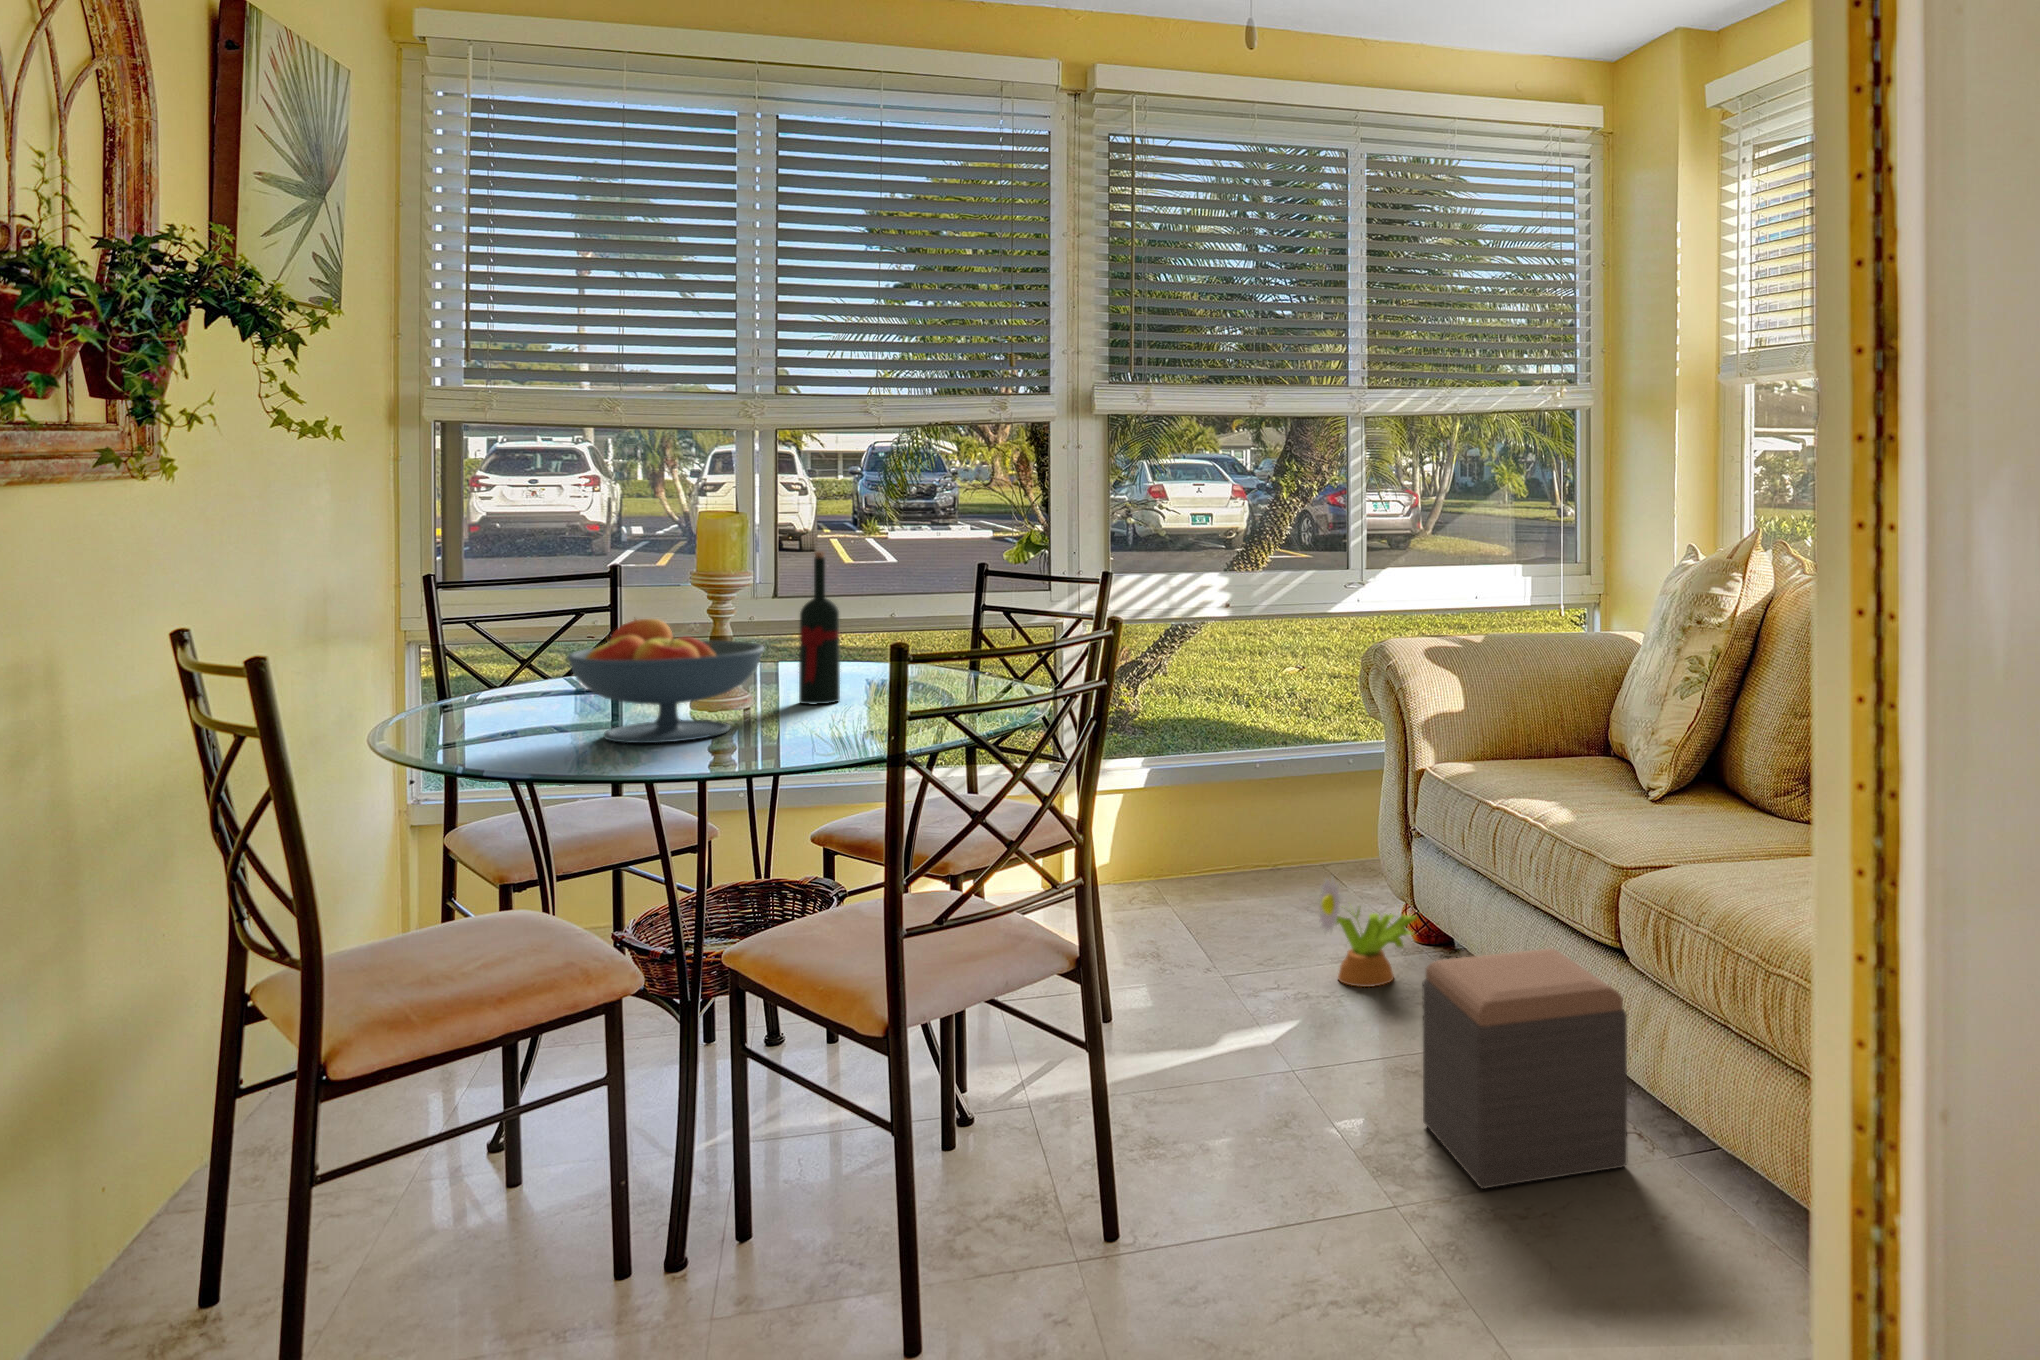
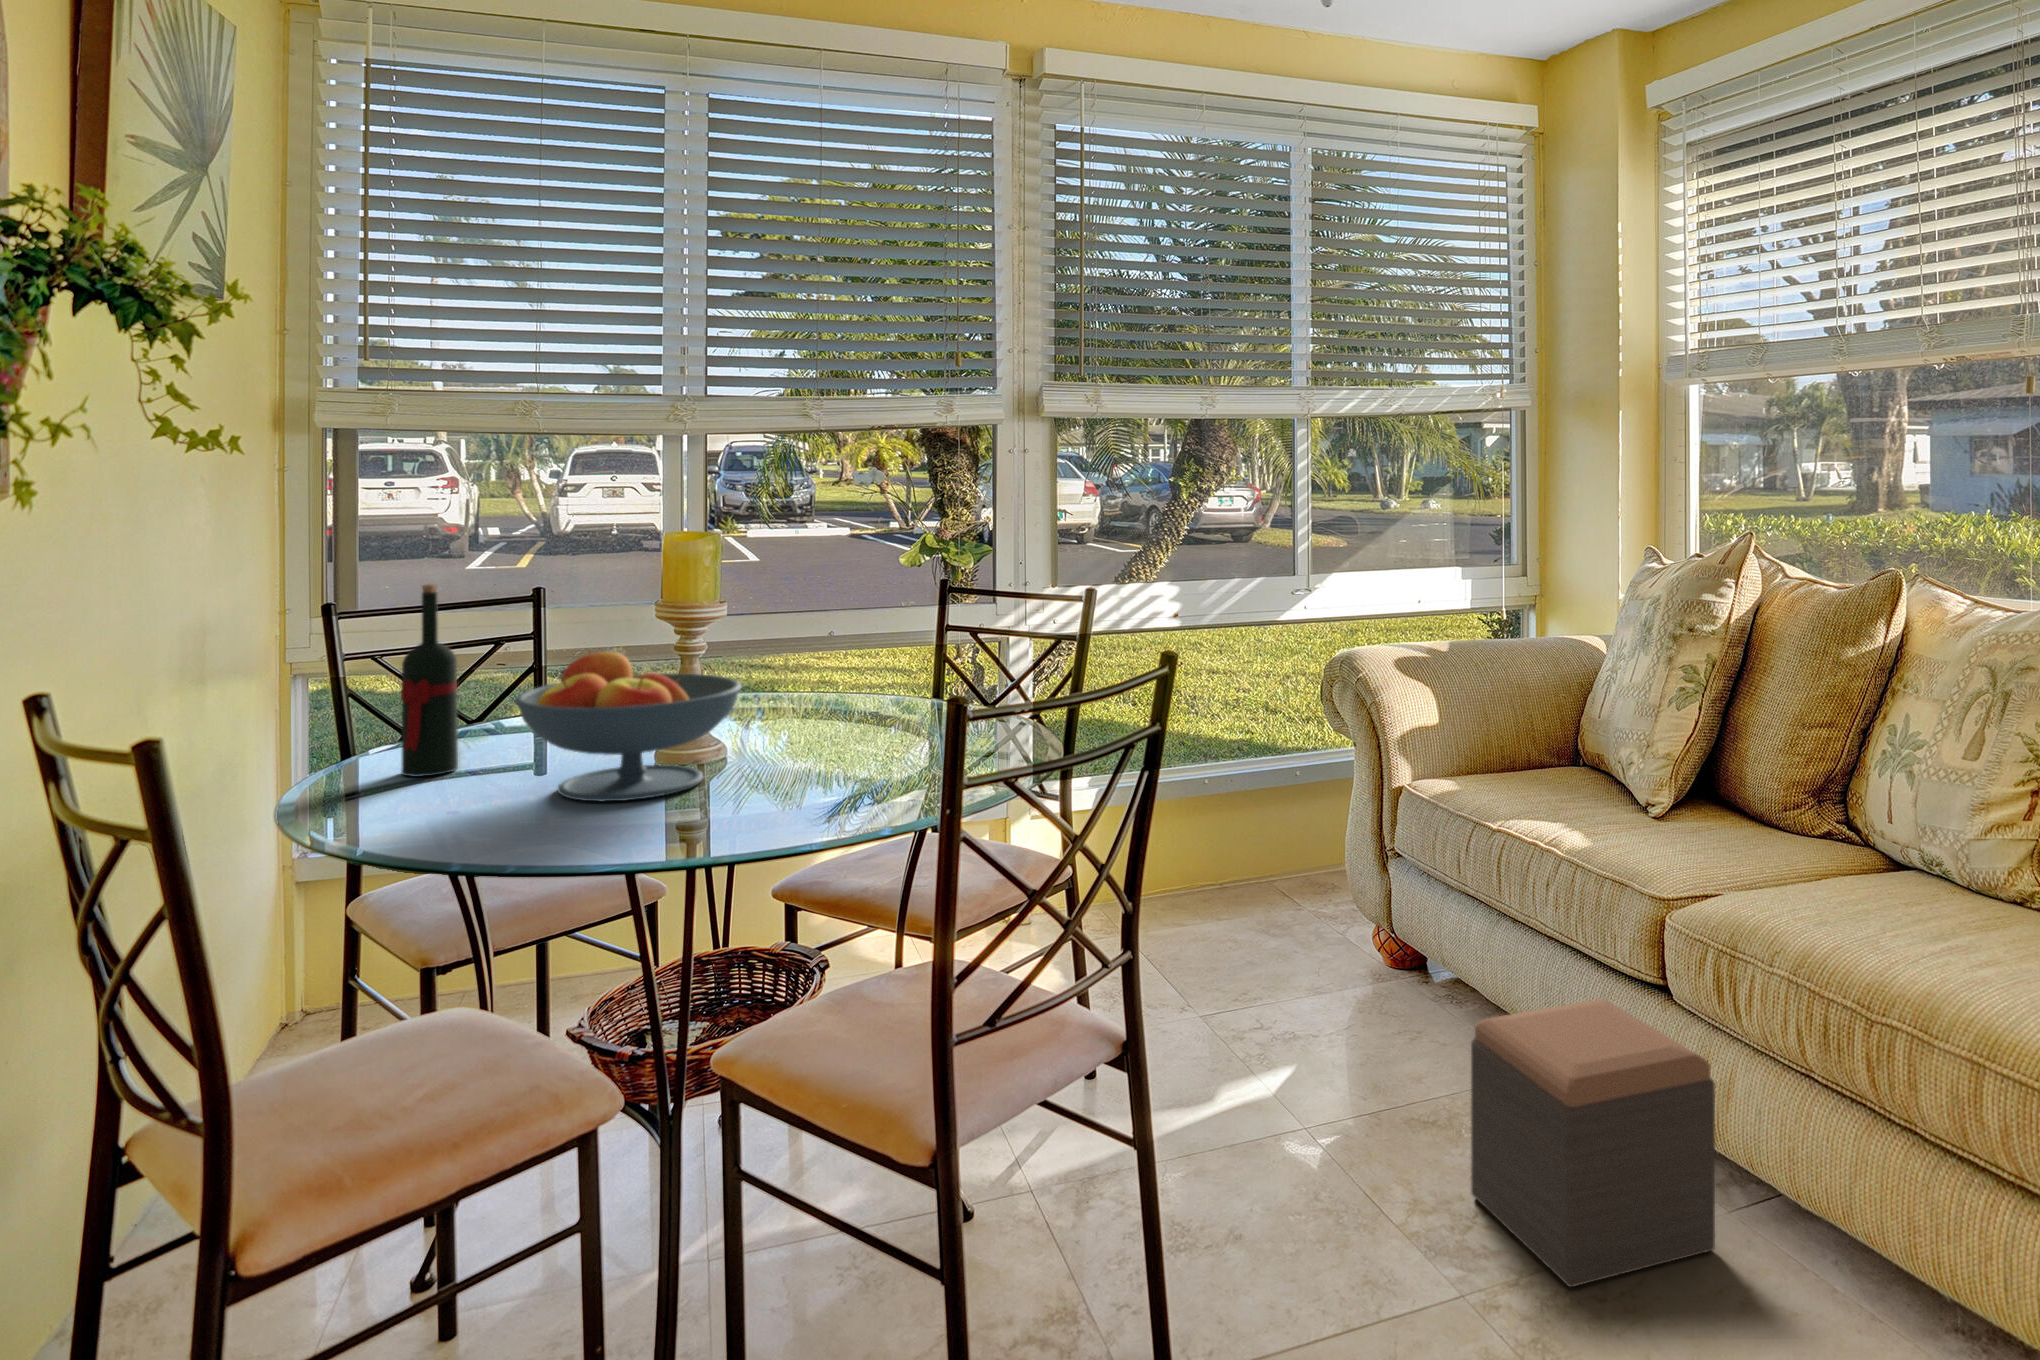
wine bottle: present [799,551,840,704] -> present [401,584,458,777]
decorative plant: present [1318,877,1416,987] -> none [1291,896,1395,1014]

